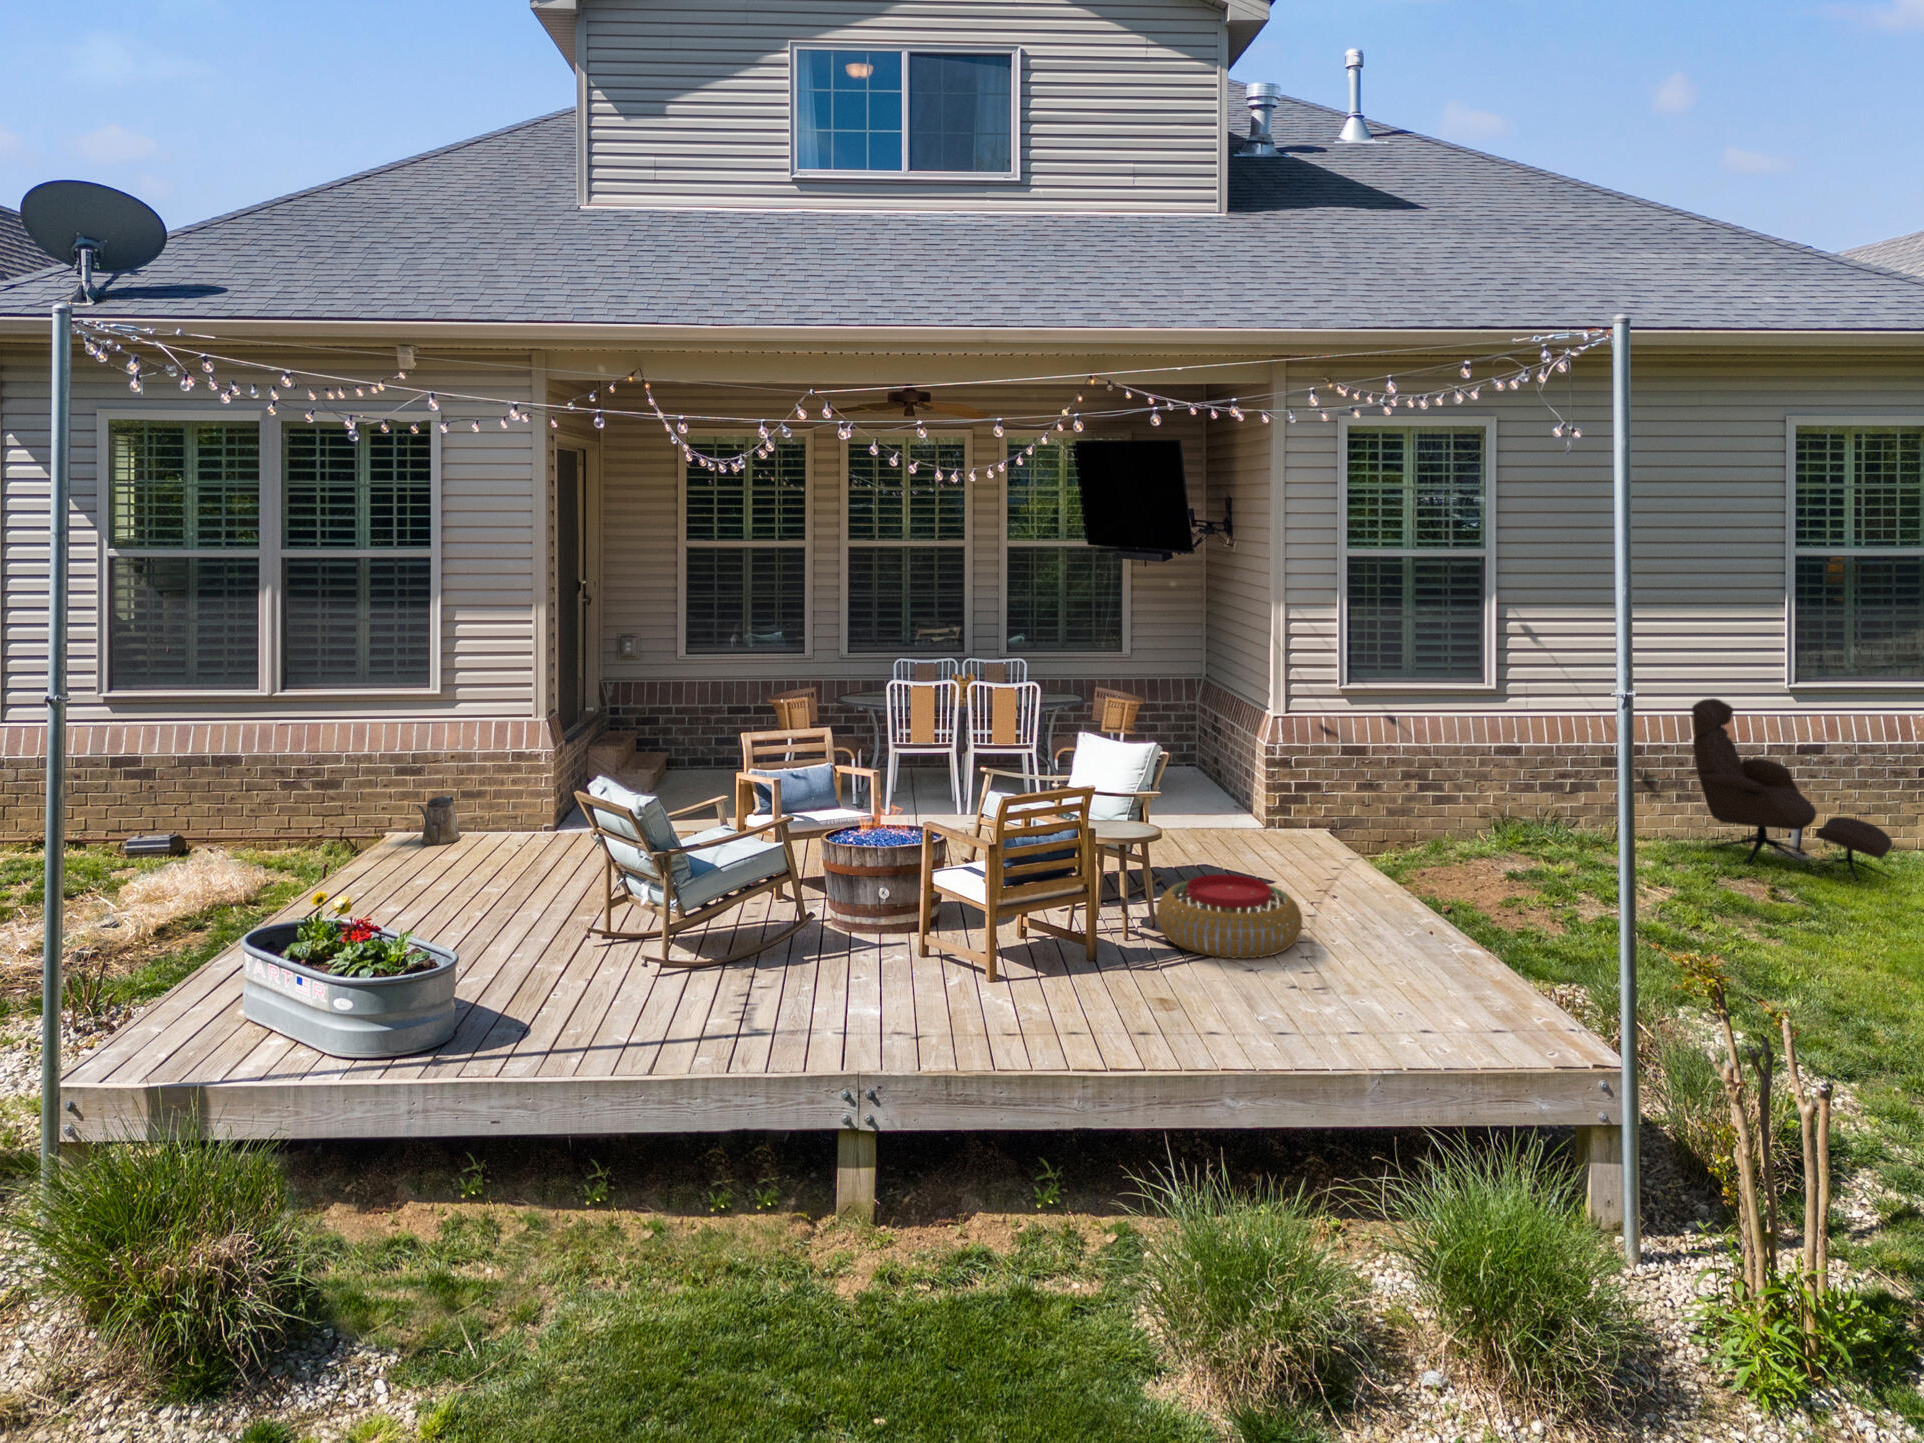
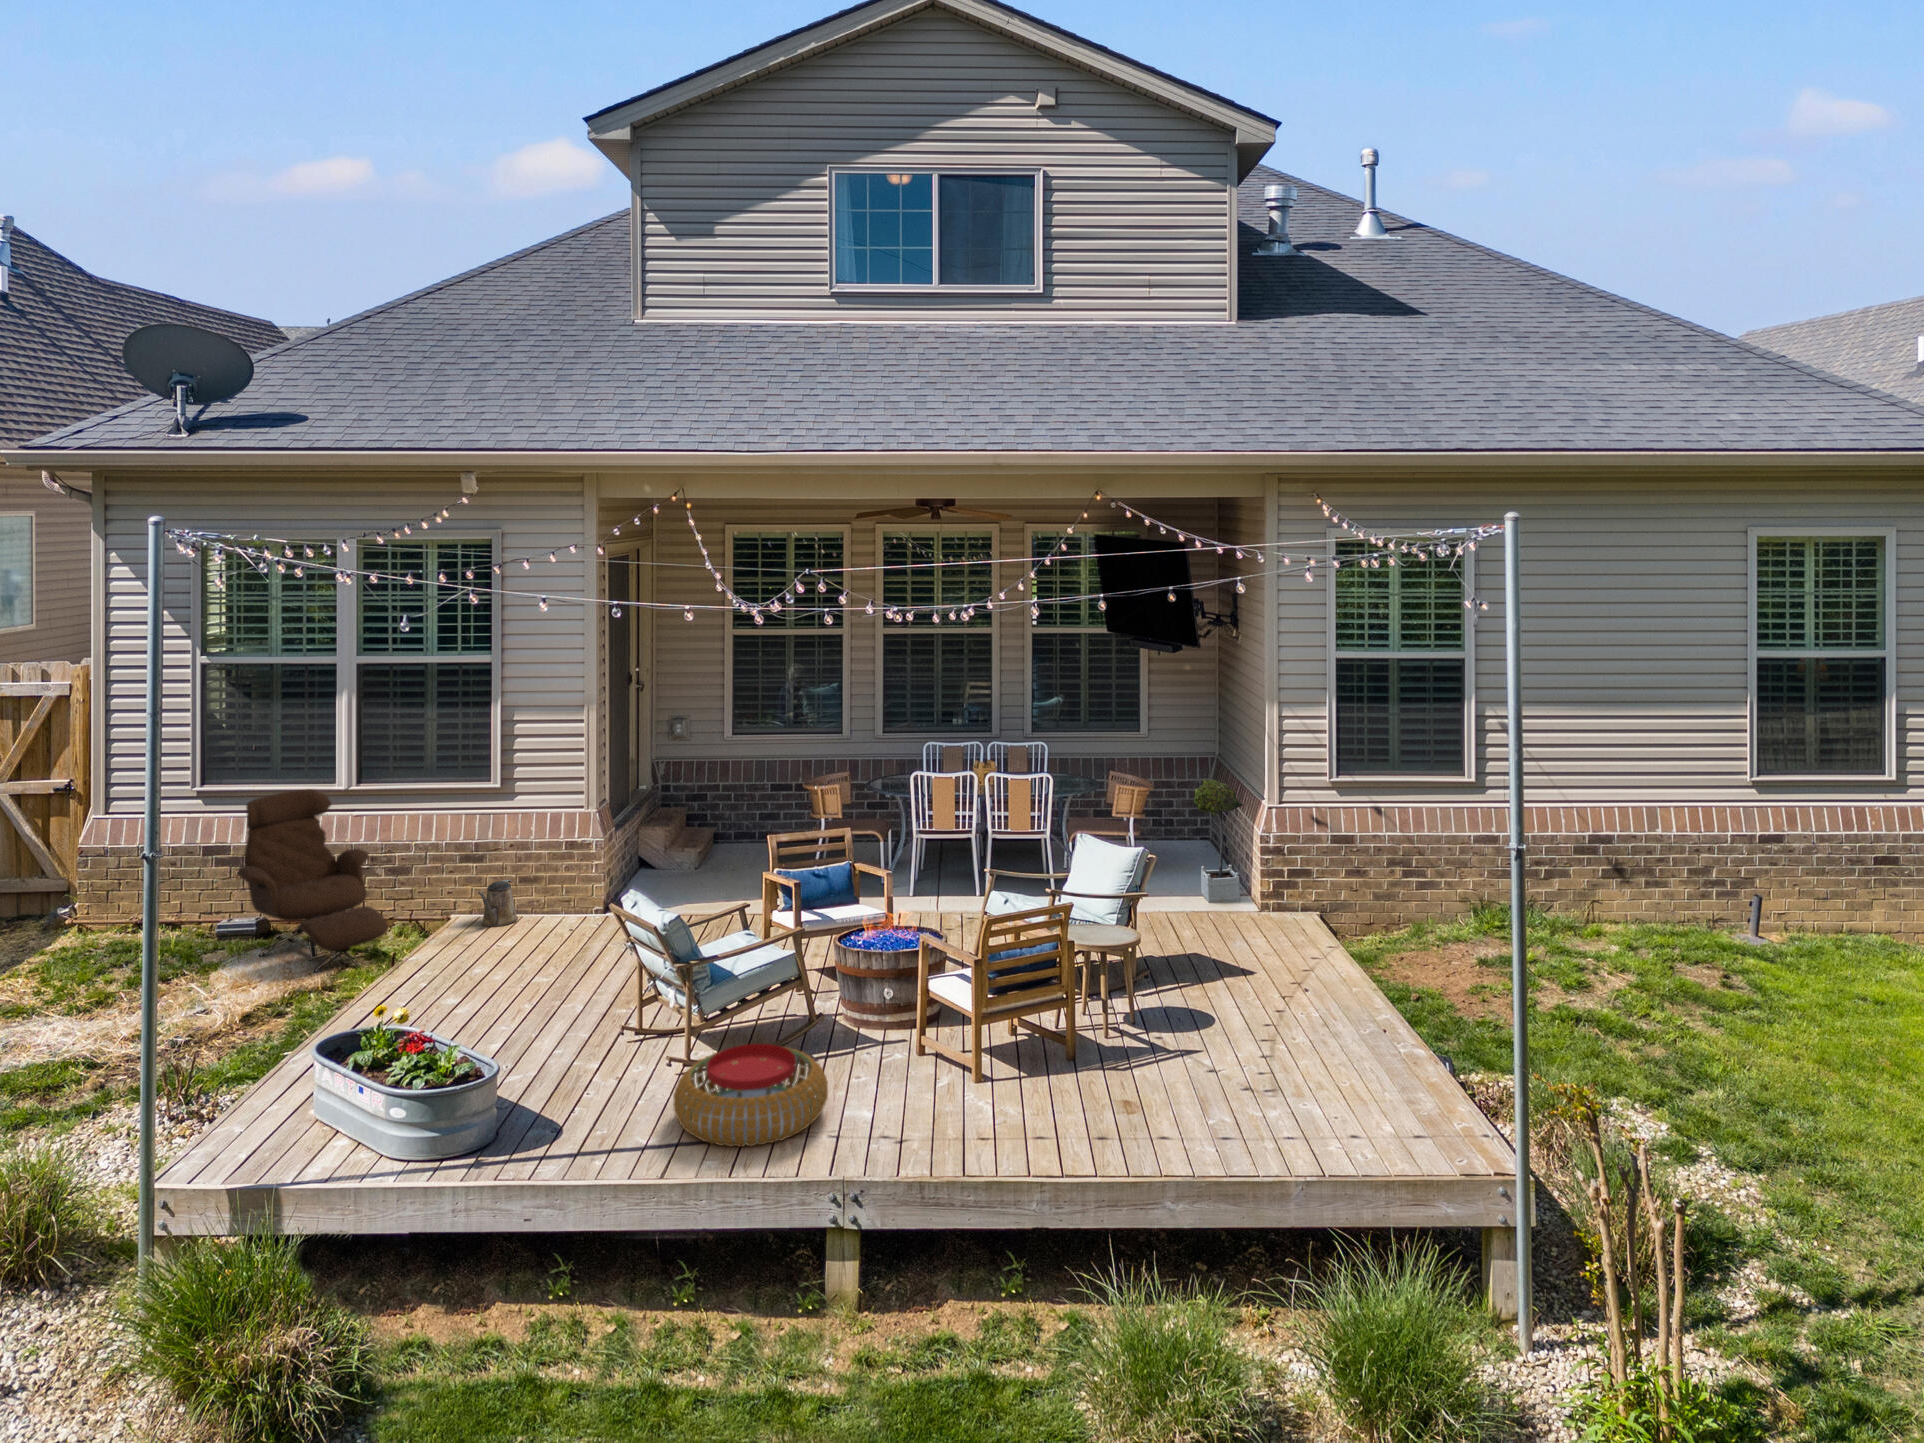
potted tree: none [1195,690,1249,823] -> present [1194,779,1243,903]
lounge chair: present [1692,698,1893,881] -> present [238,789,388,972]
pouf: present [1156,874,1303,959] -> present [673,1044,828,1147]

